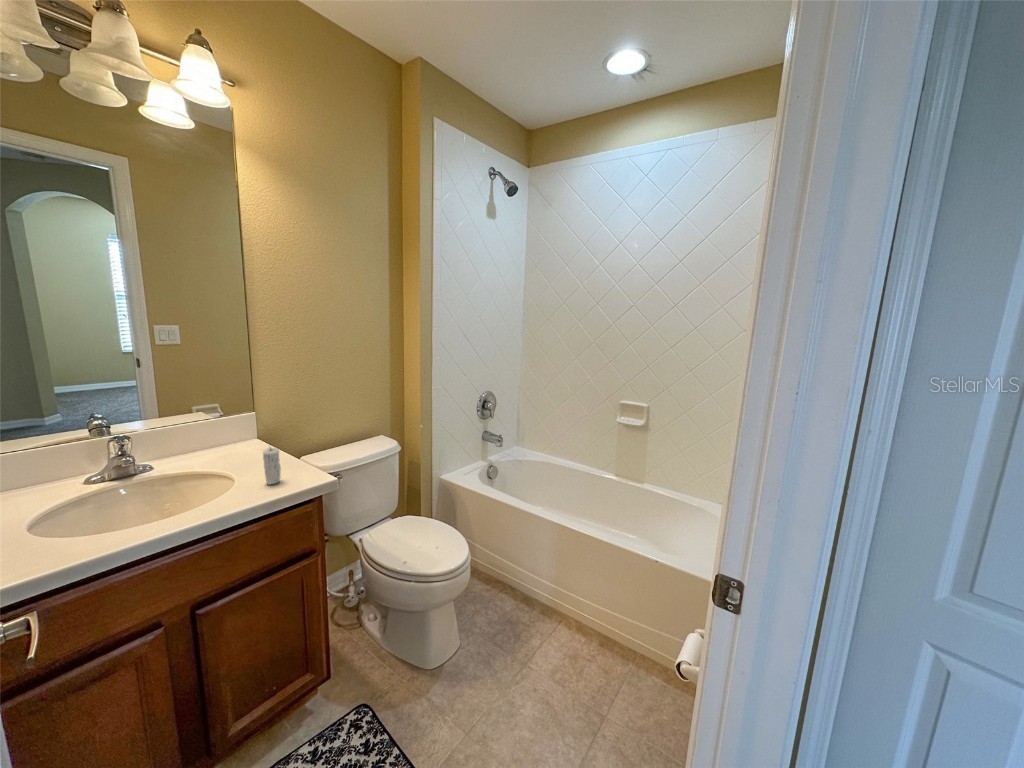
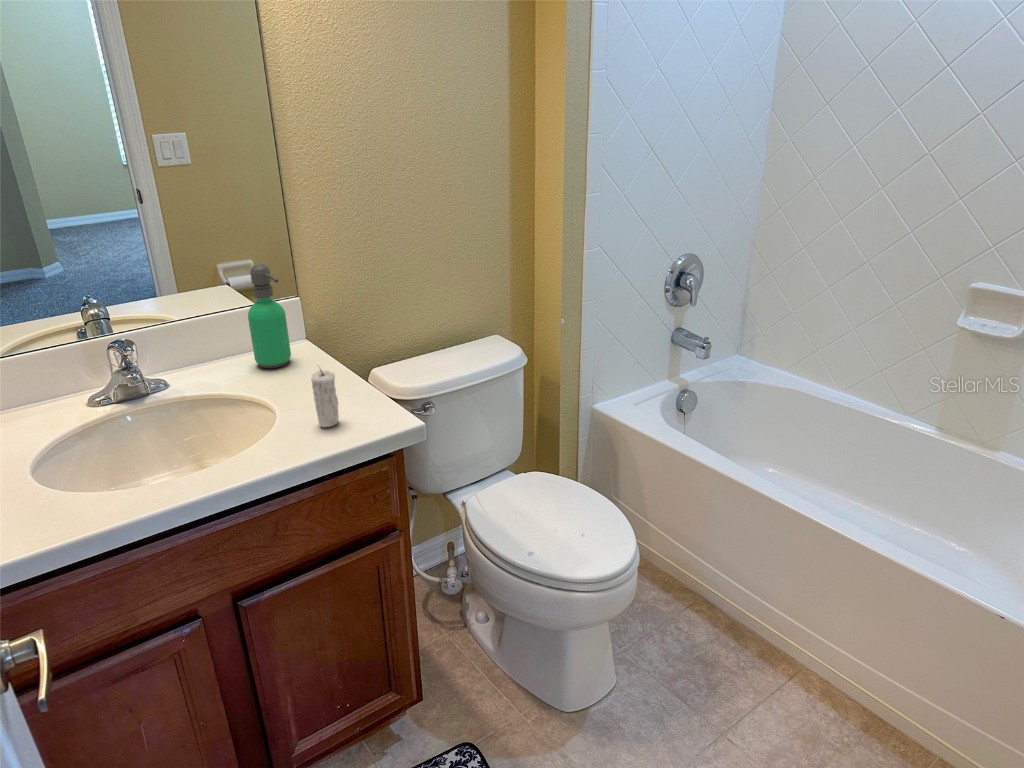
soap dispenser: none [218,388,247,455] -> present [248,263,291,368]

